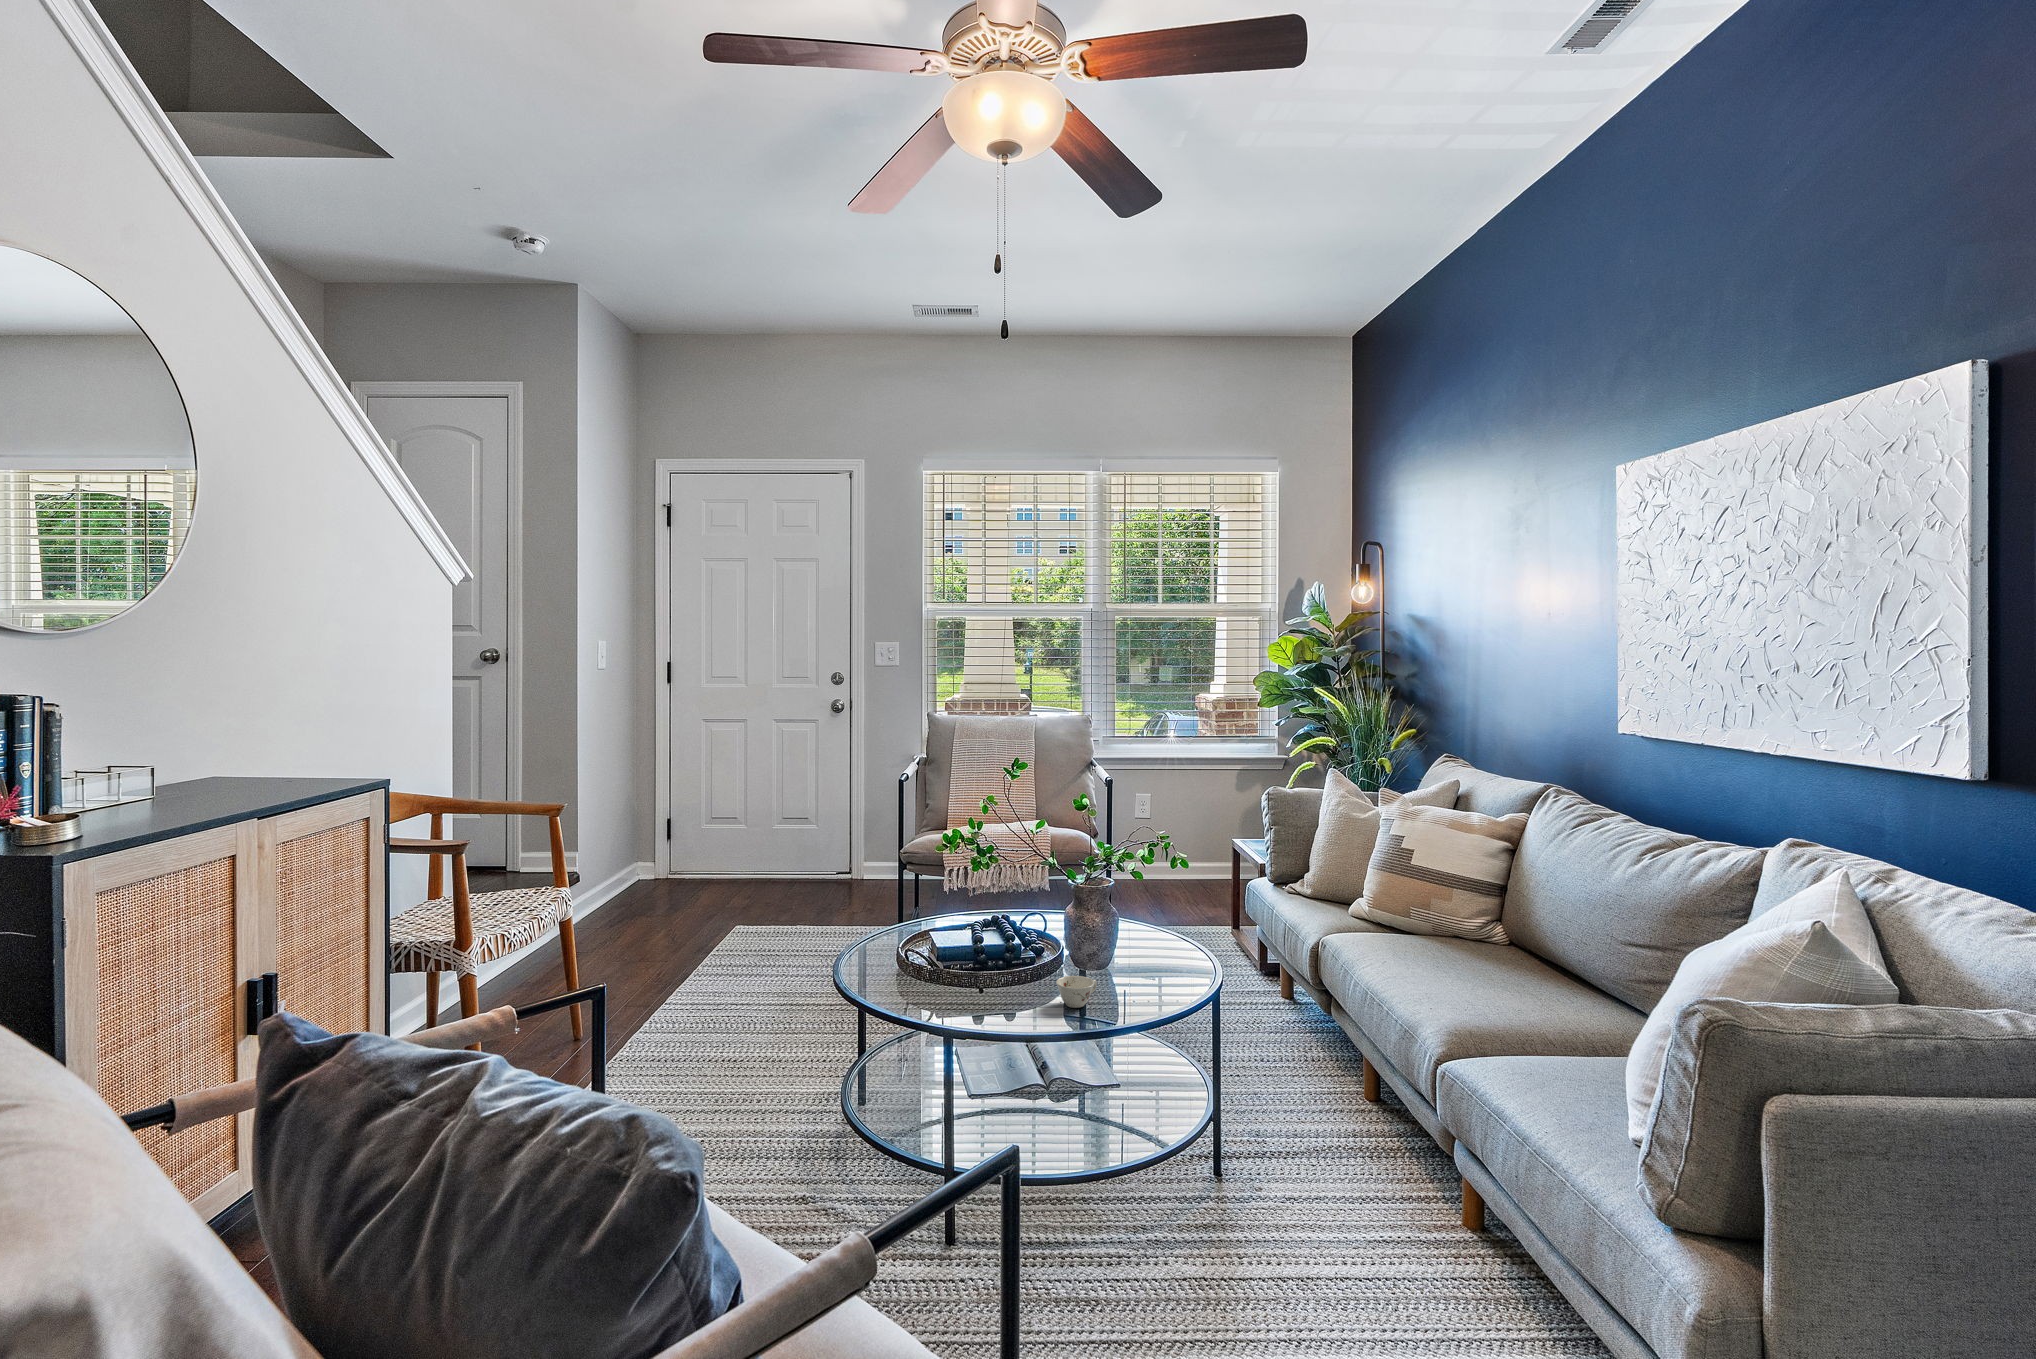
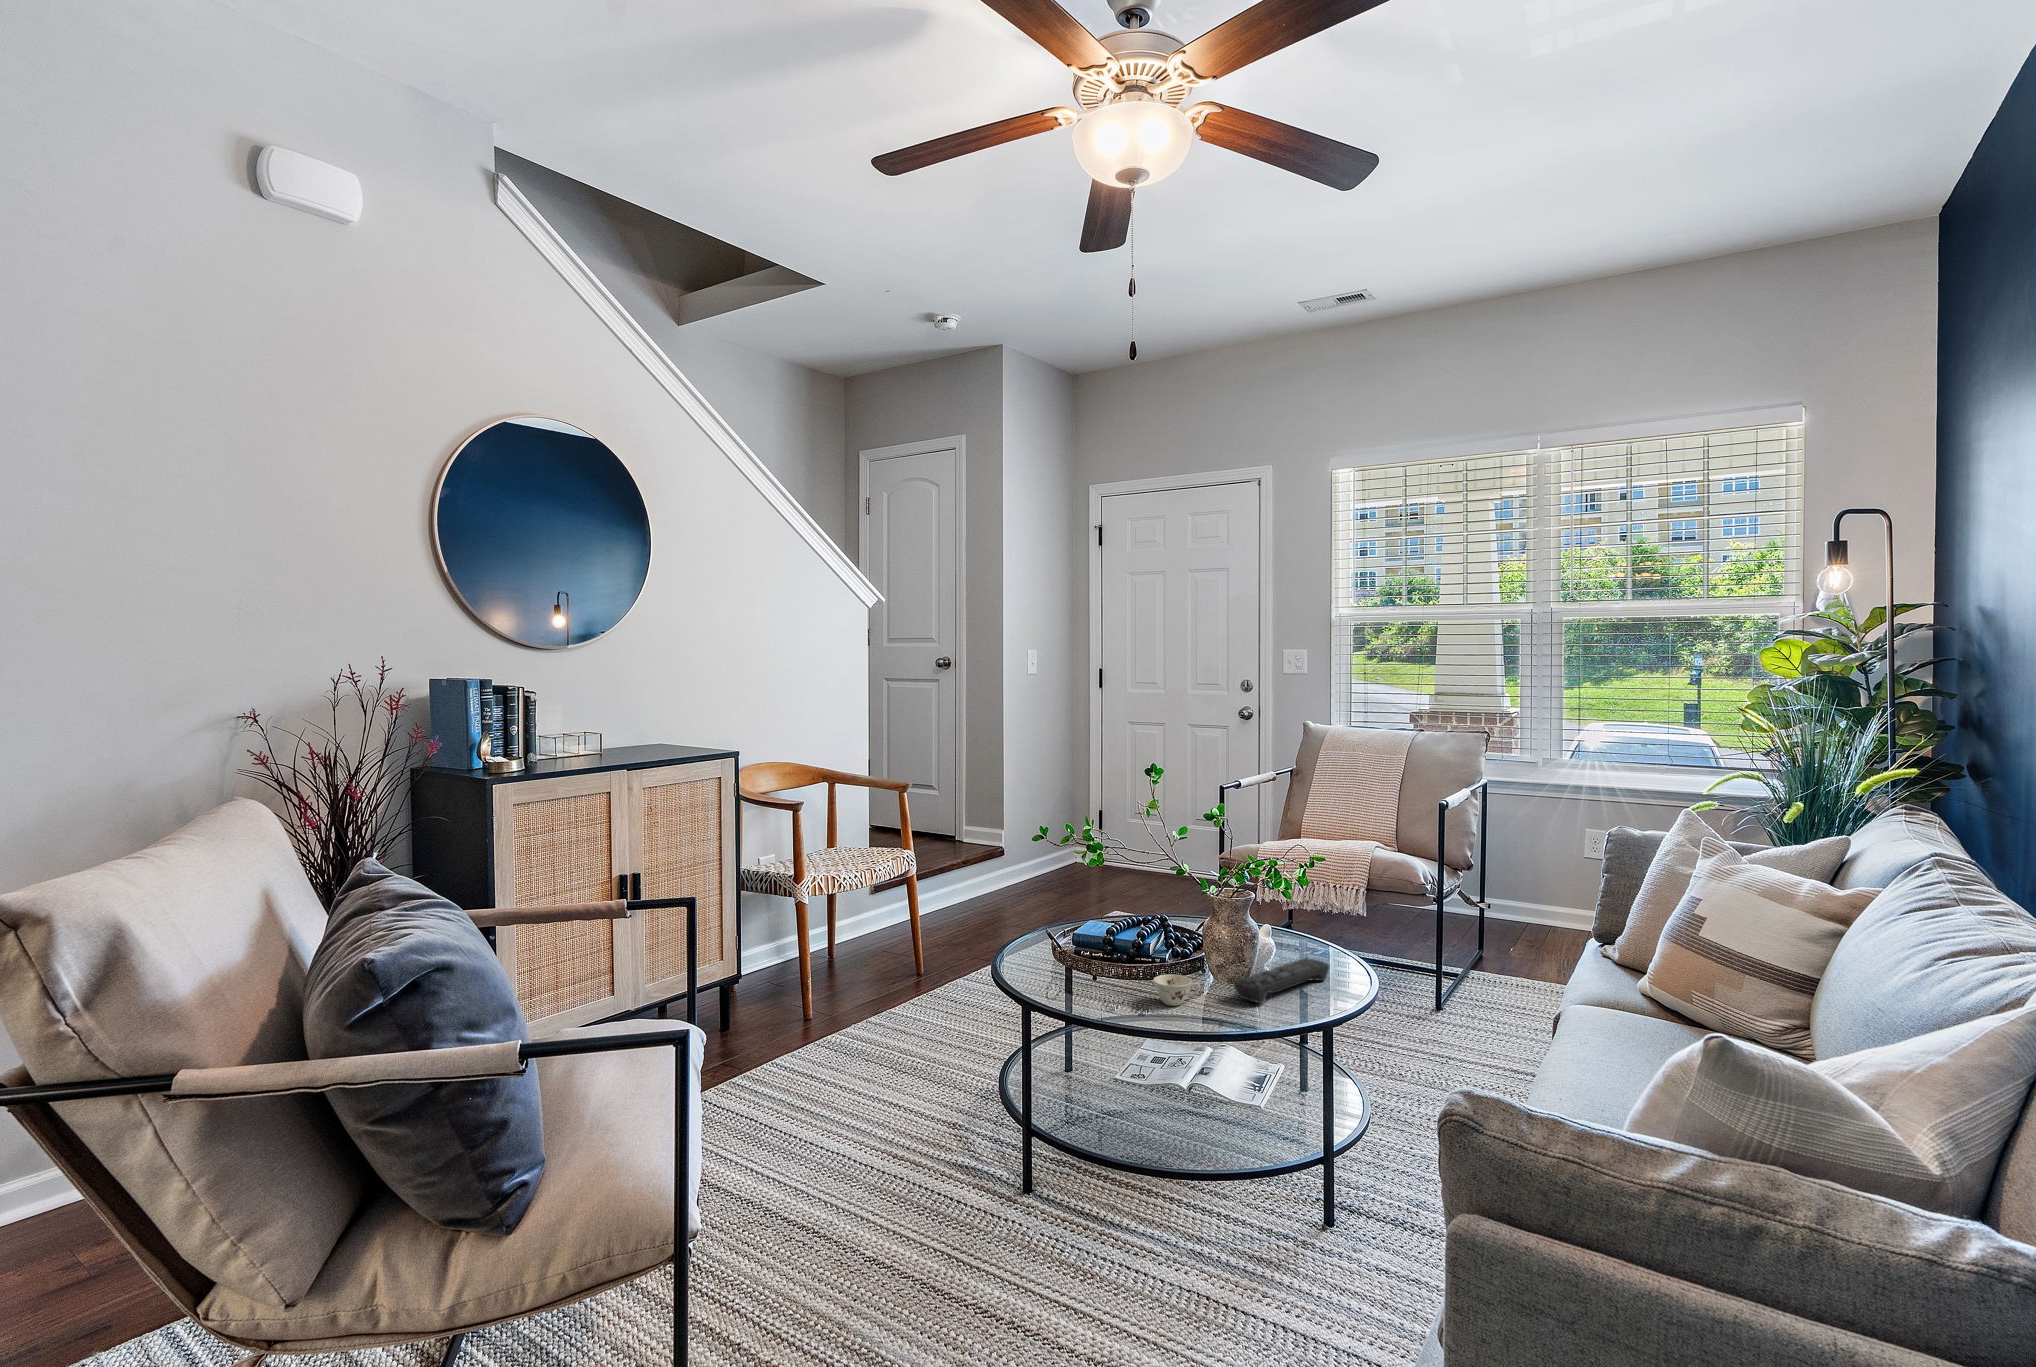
remote control: none [1120,939,1164,989] -> present [1234,958,1329,1004]

